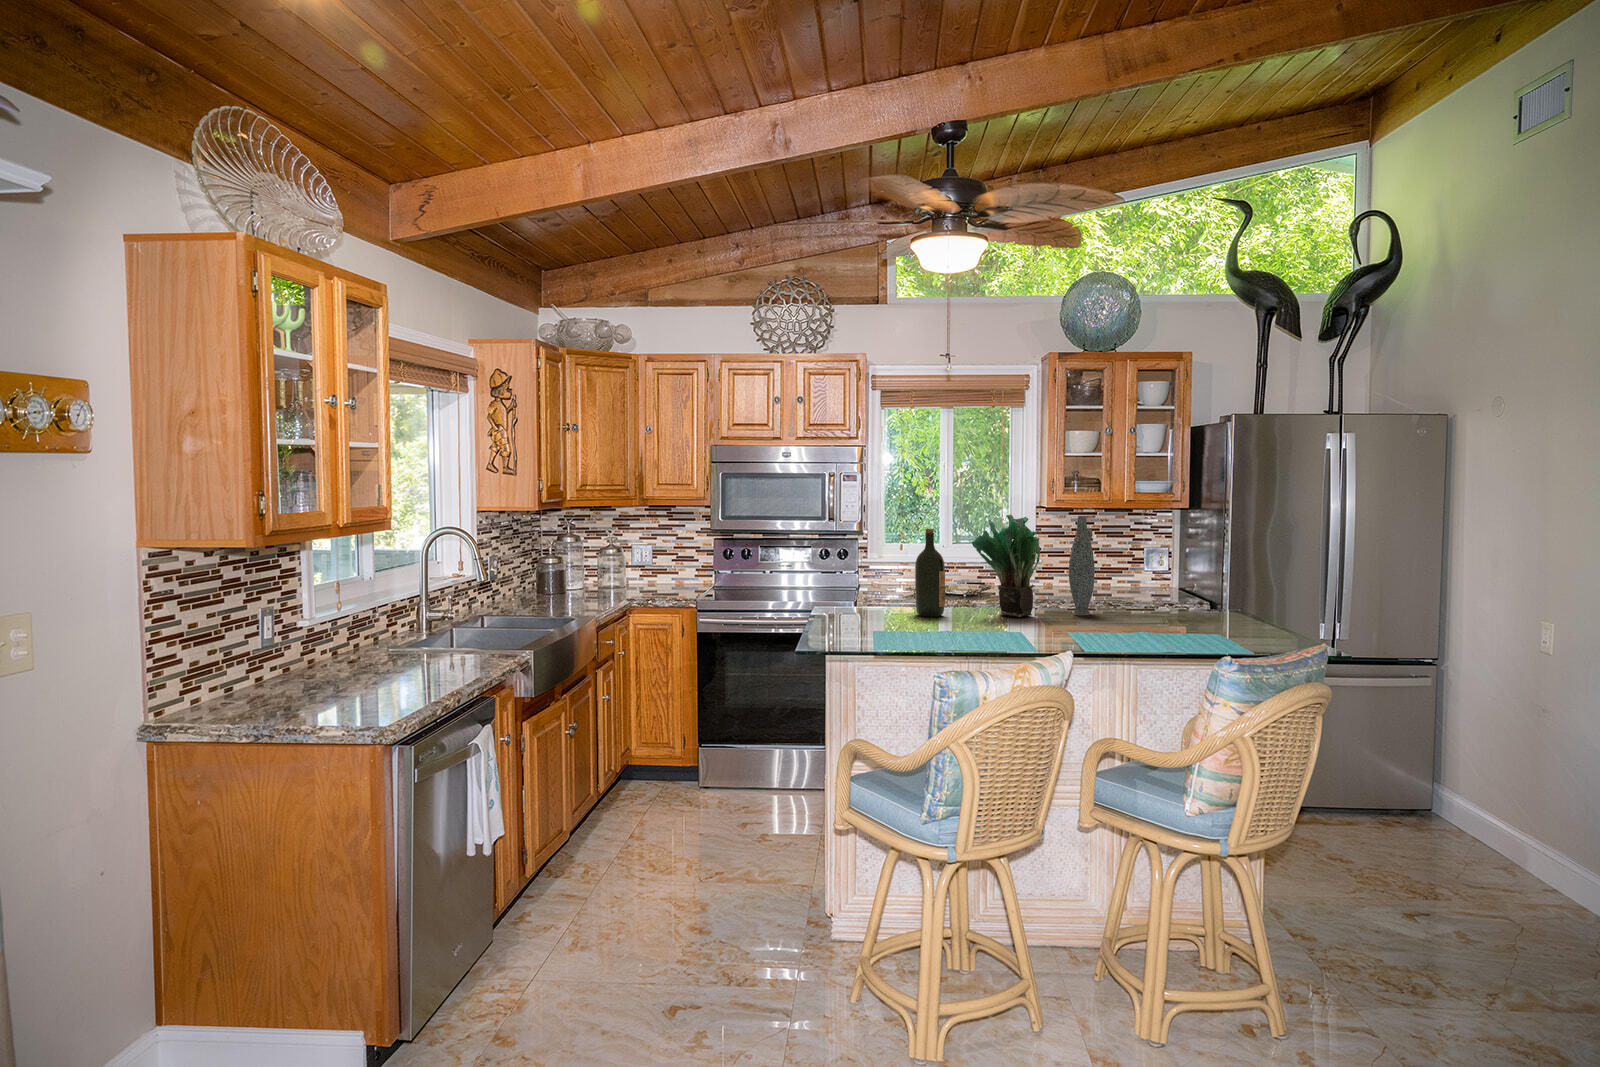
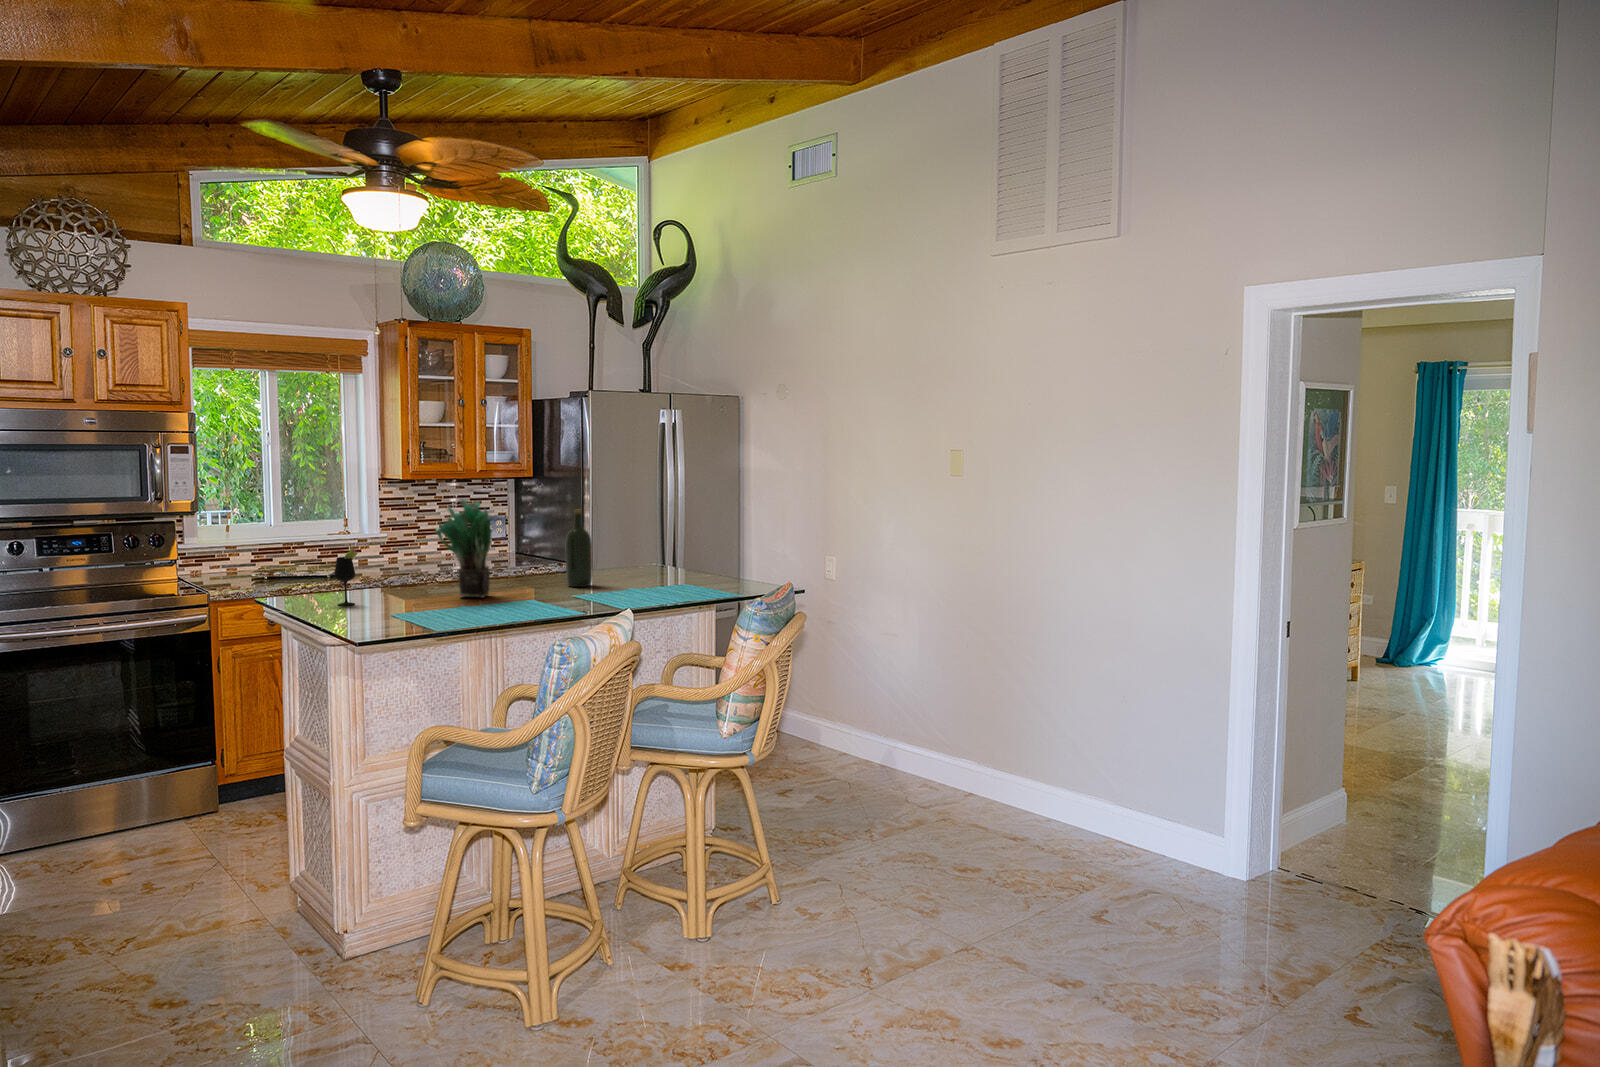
vase: present [1069,516,1095,615] -> none [511,498,535,590]
wine bottle: present [915,529,945,617] -> present [566,509,592,587]
wine glass: none [882,554,904,610] -> present [334,547,358,606]

